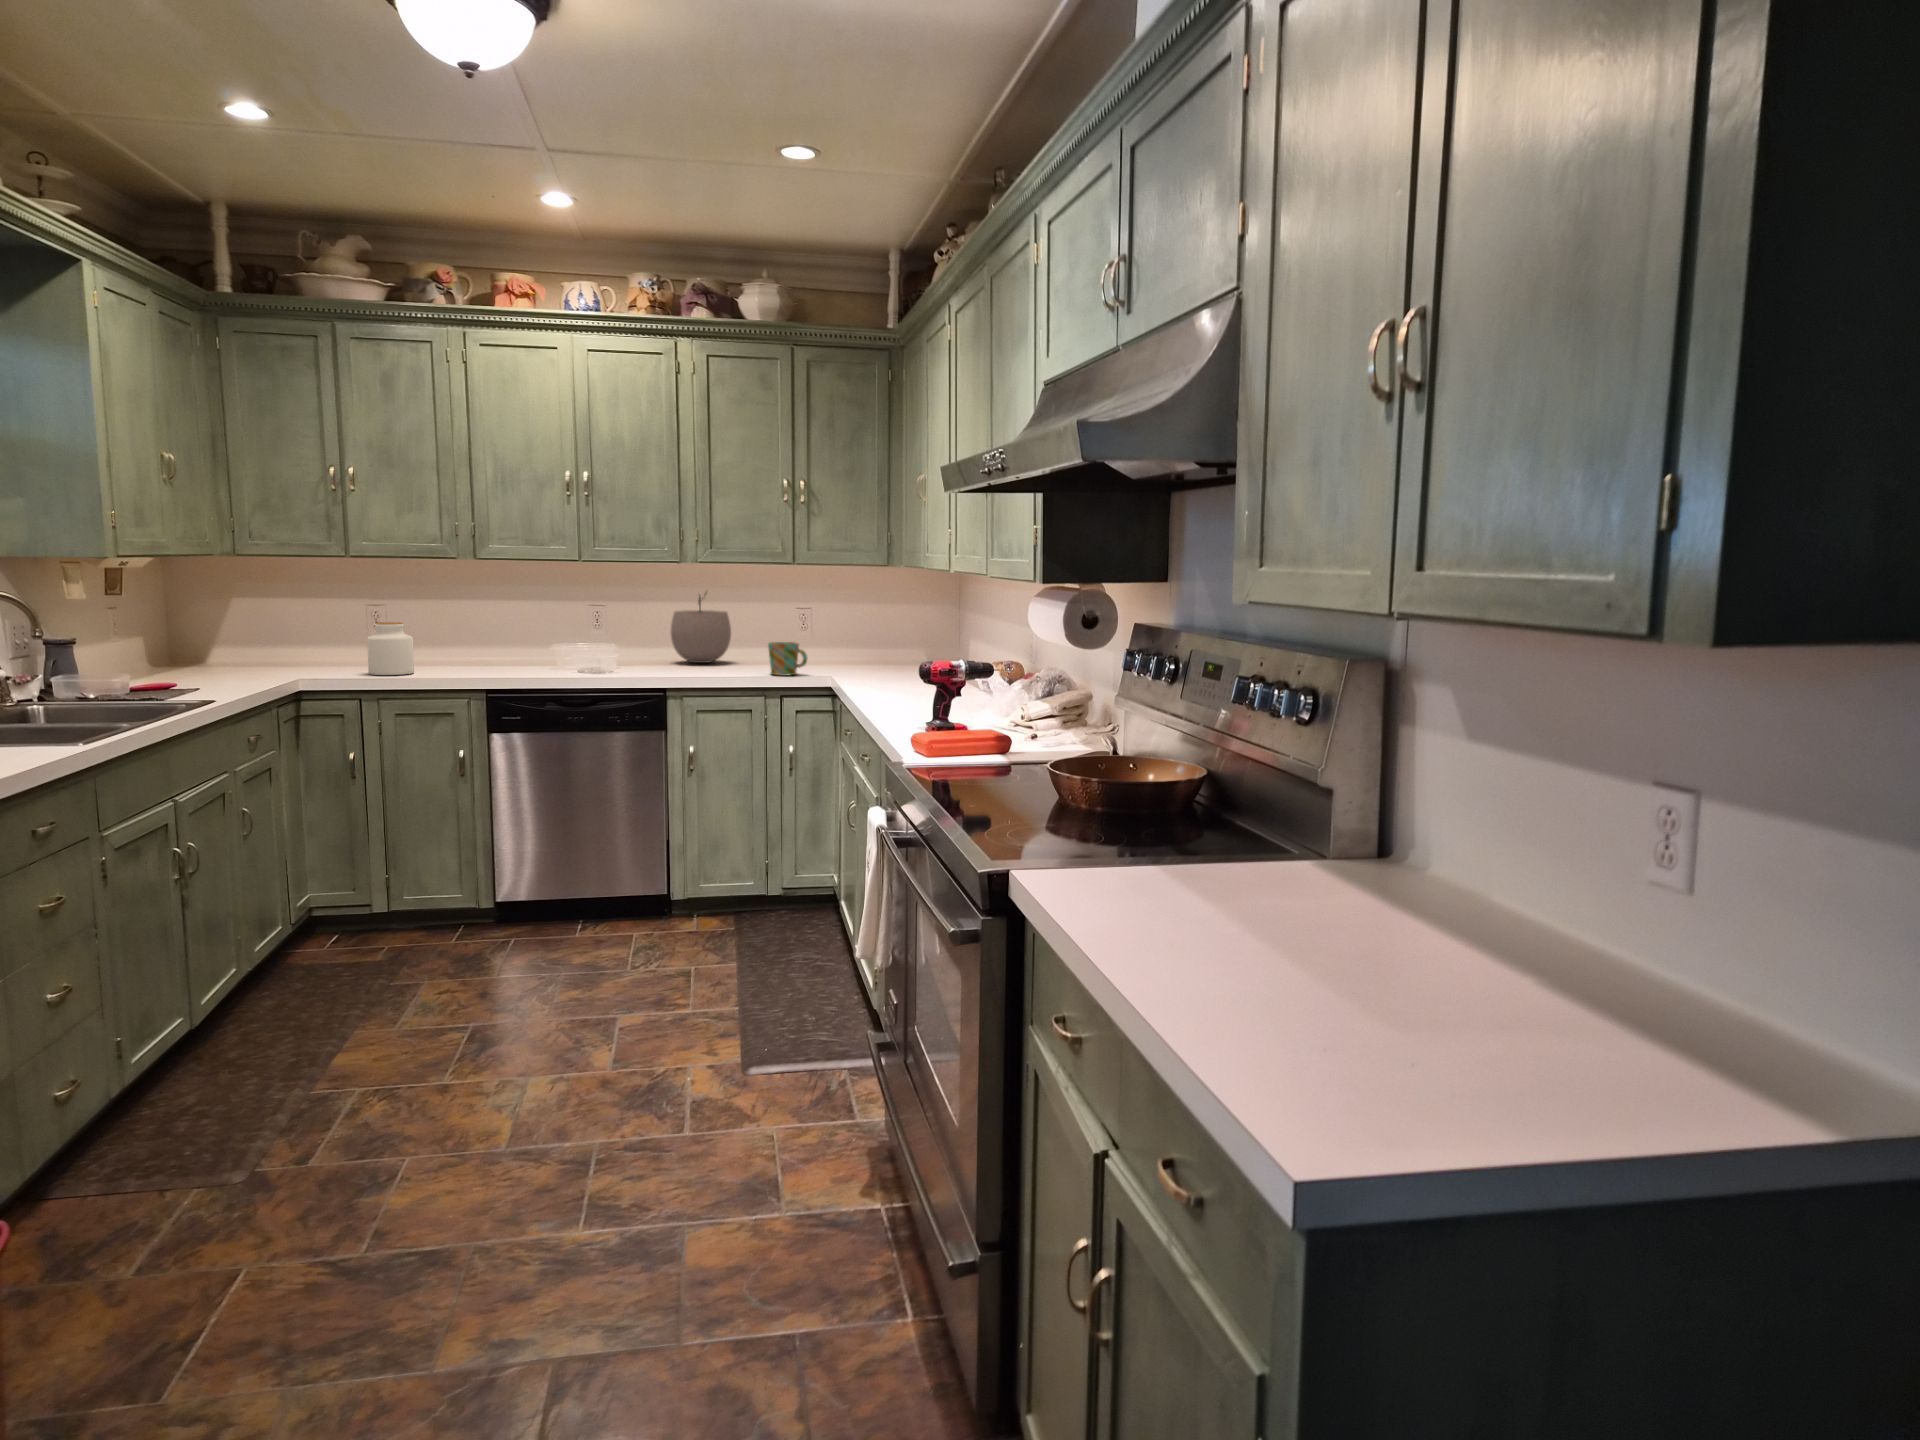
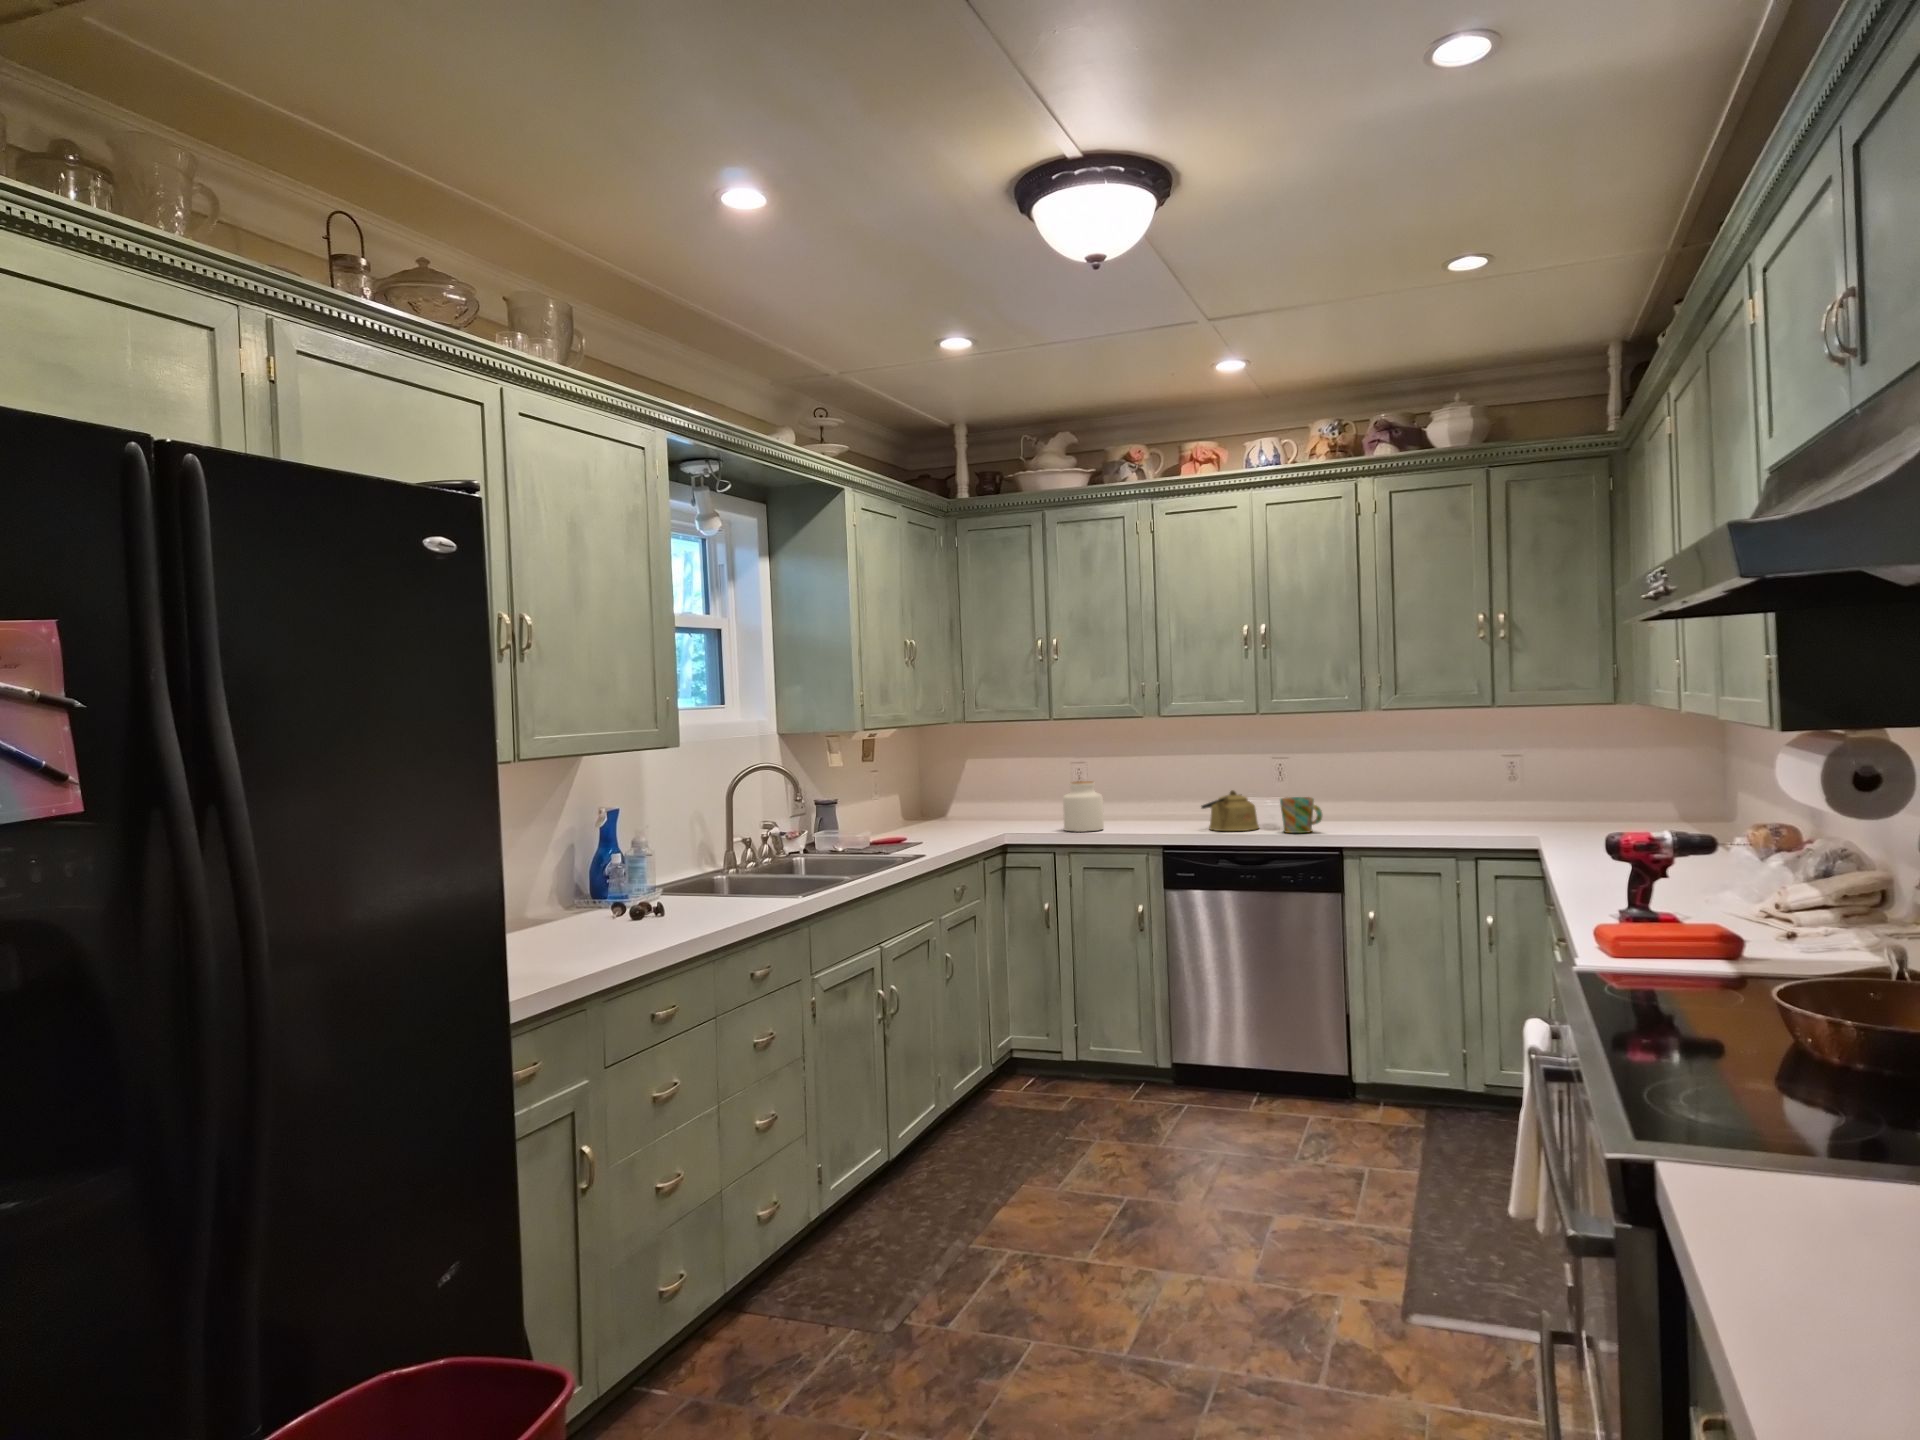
plant pot: present [671,593,731,663] -> none [1360,738,1427,819]
kettle: none [521,634,580,674] -> present [1202,790,1259,831]
mug: present [768,642,807,676] -> present [1280,797,1322,833]

